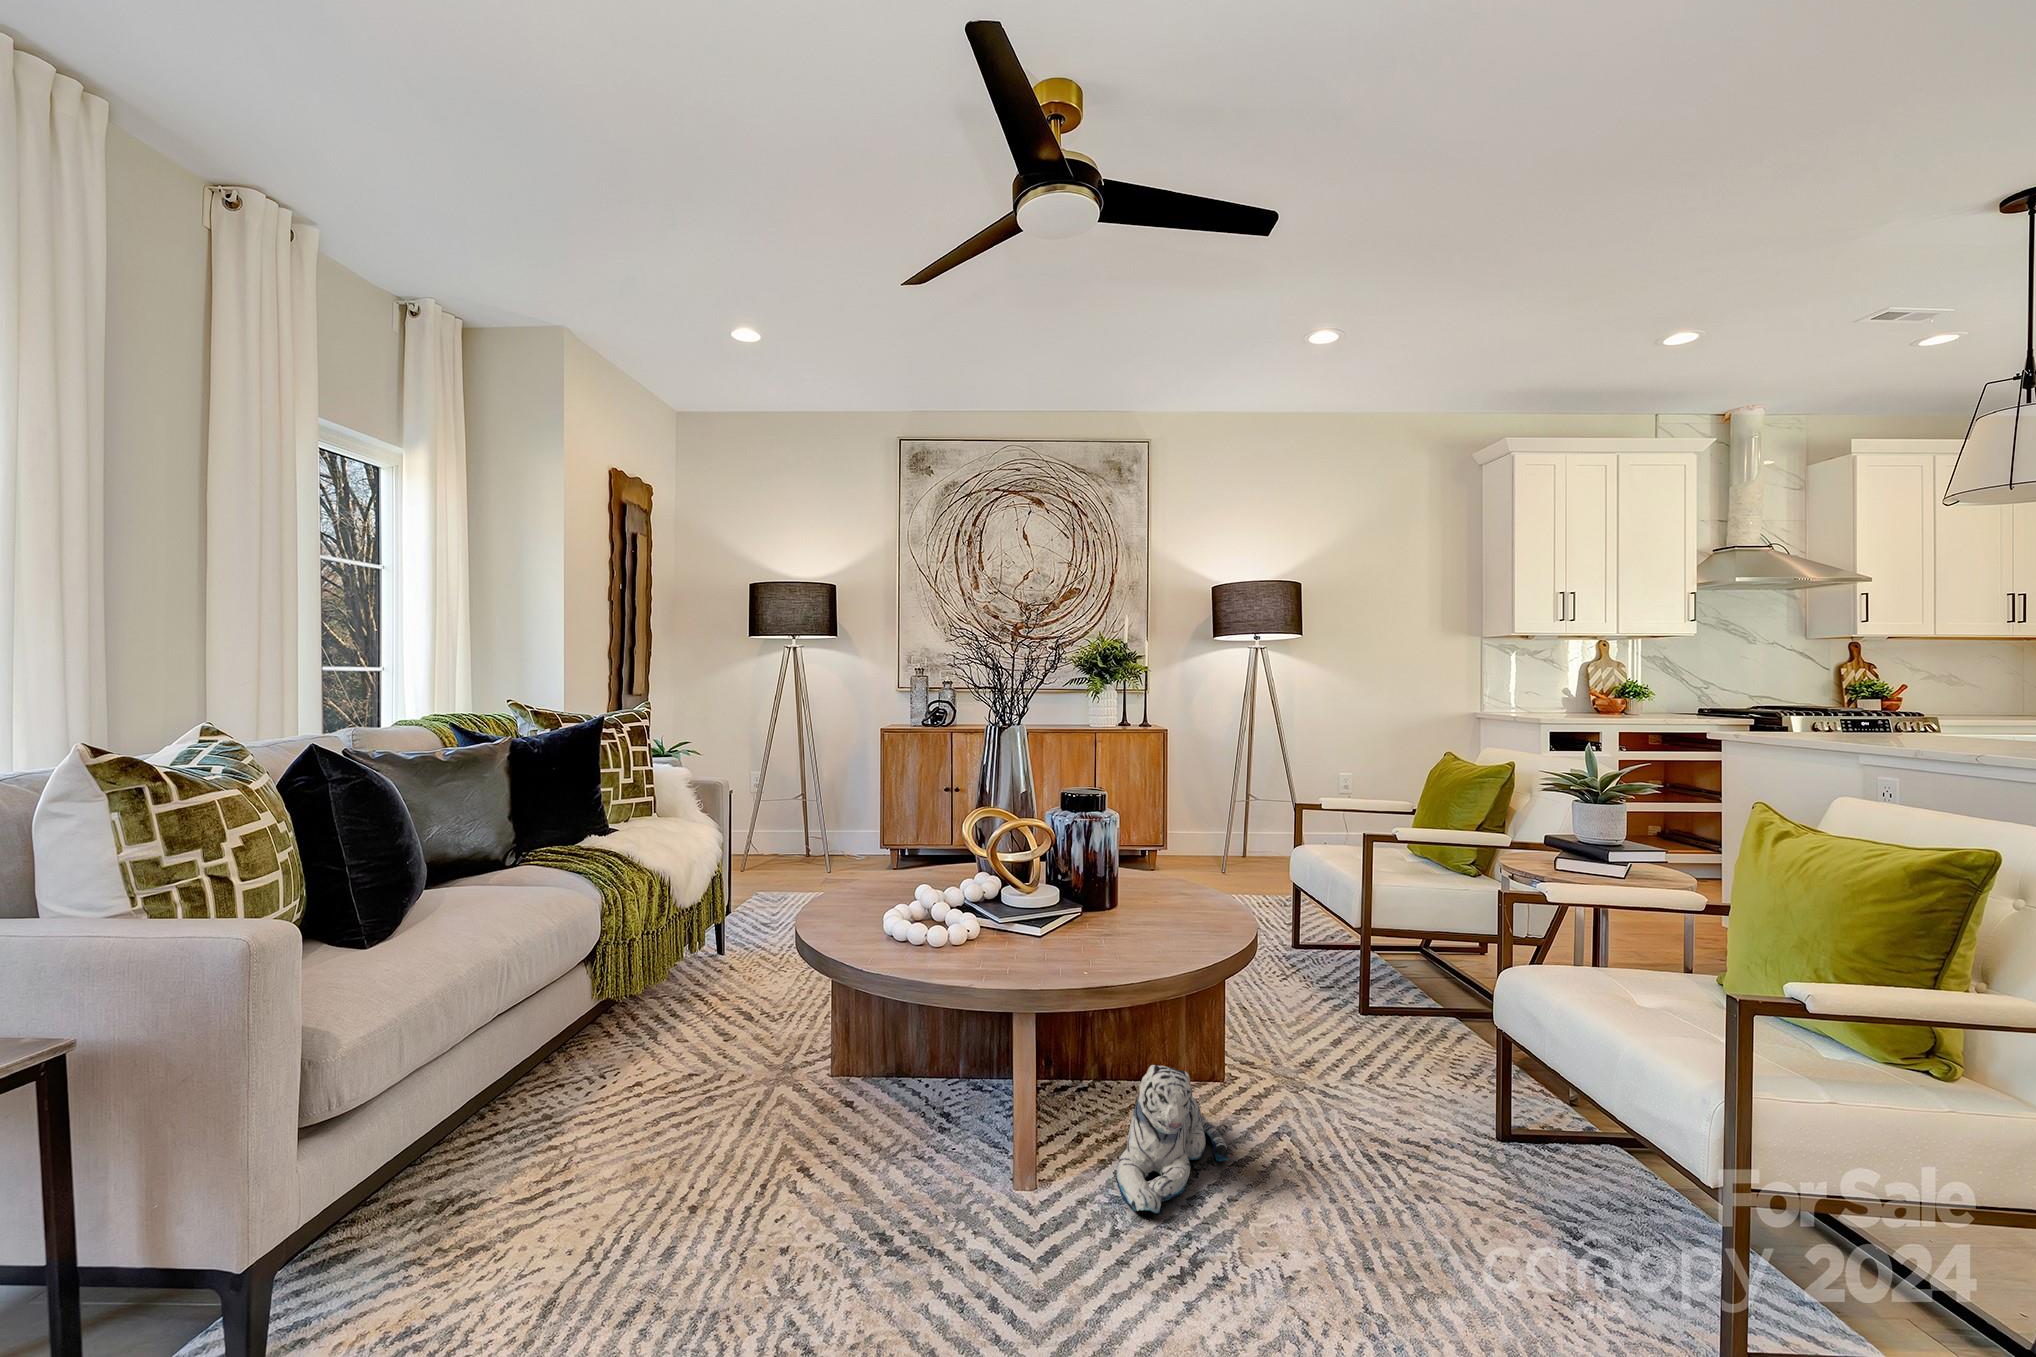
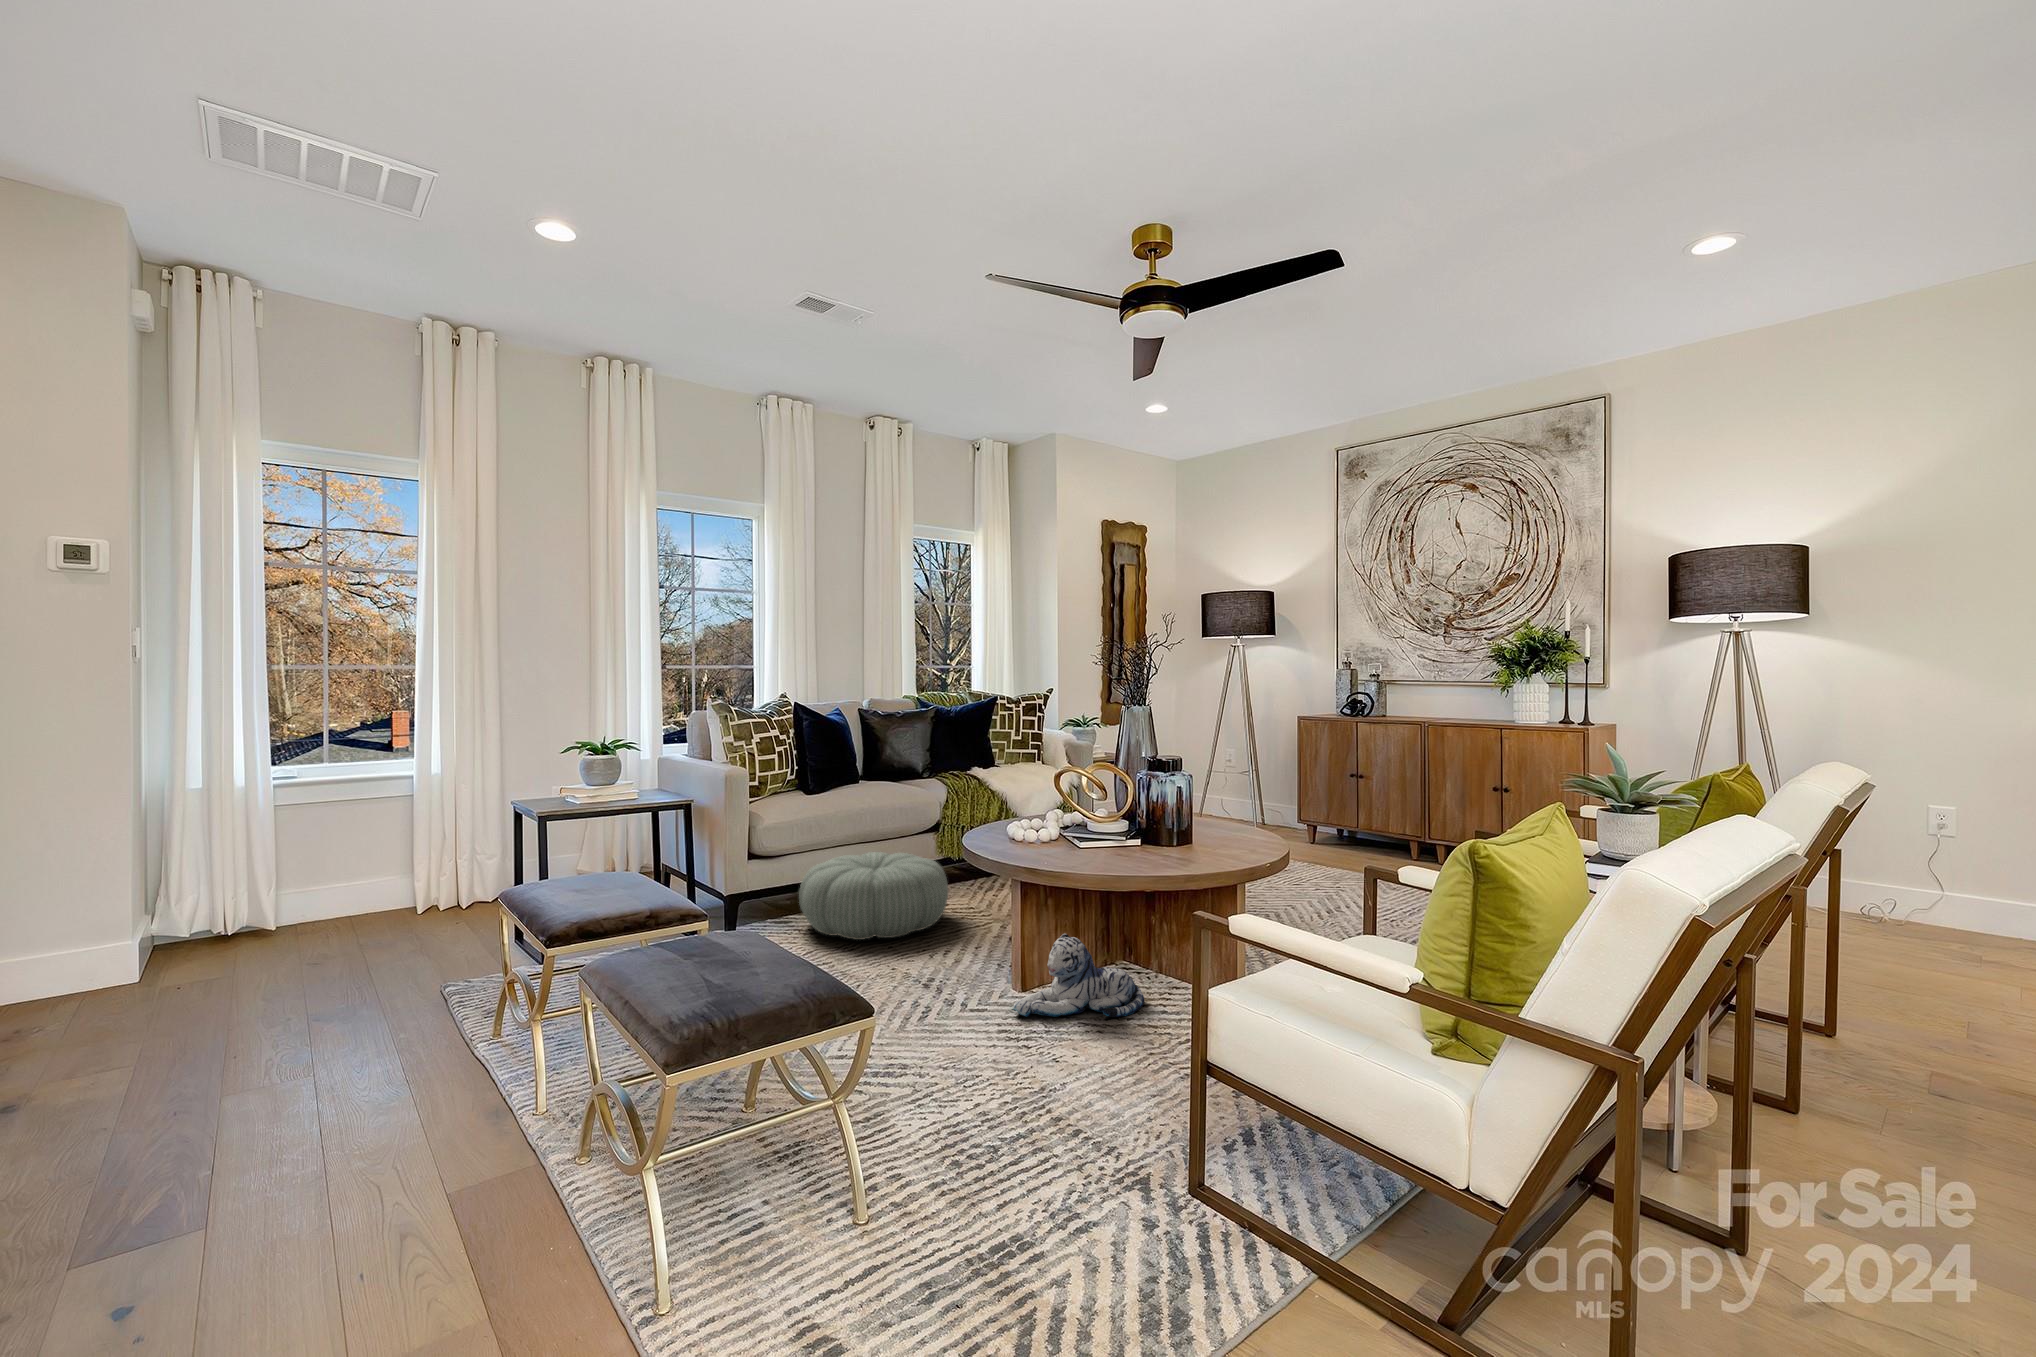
pouf: none [440,1009,751,1229] -> present [799,852,948,940]

